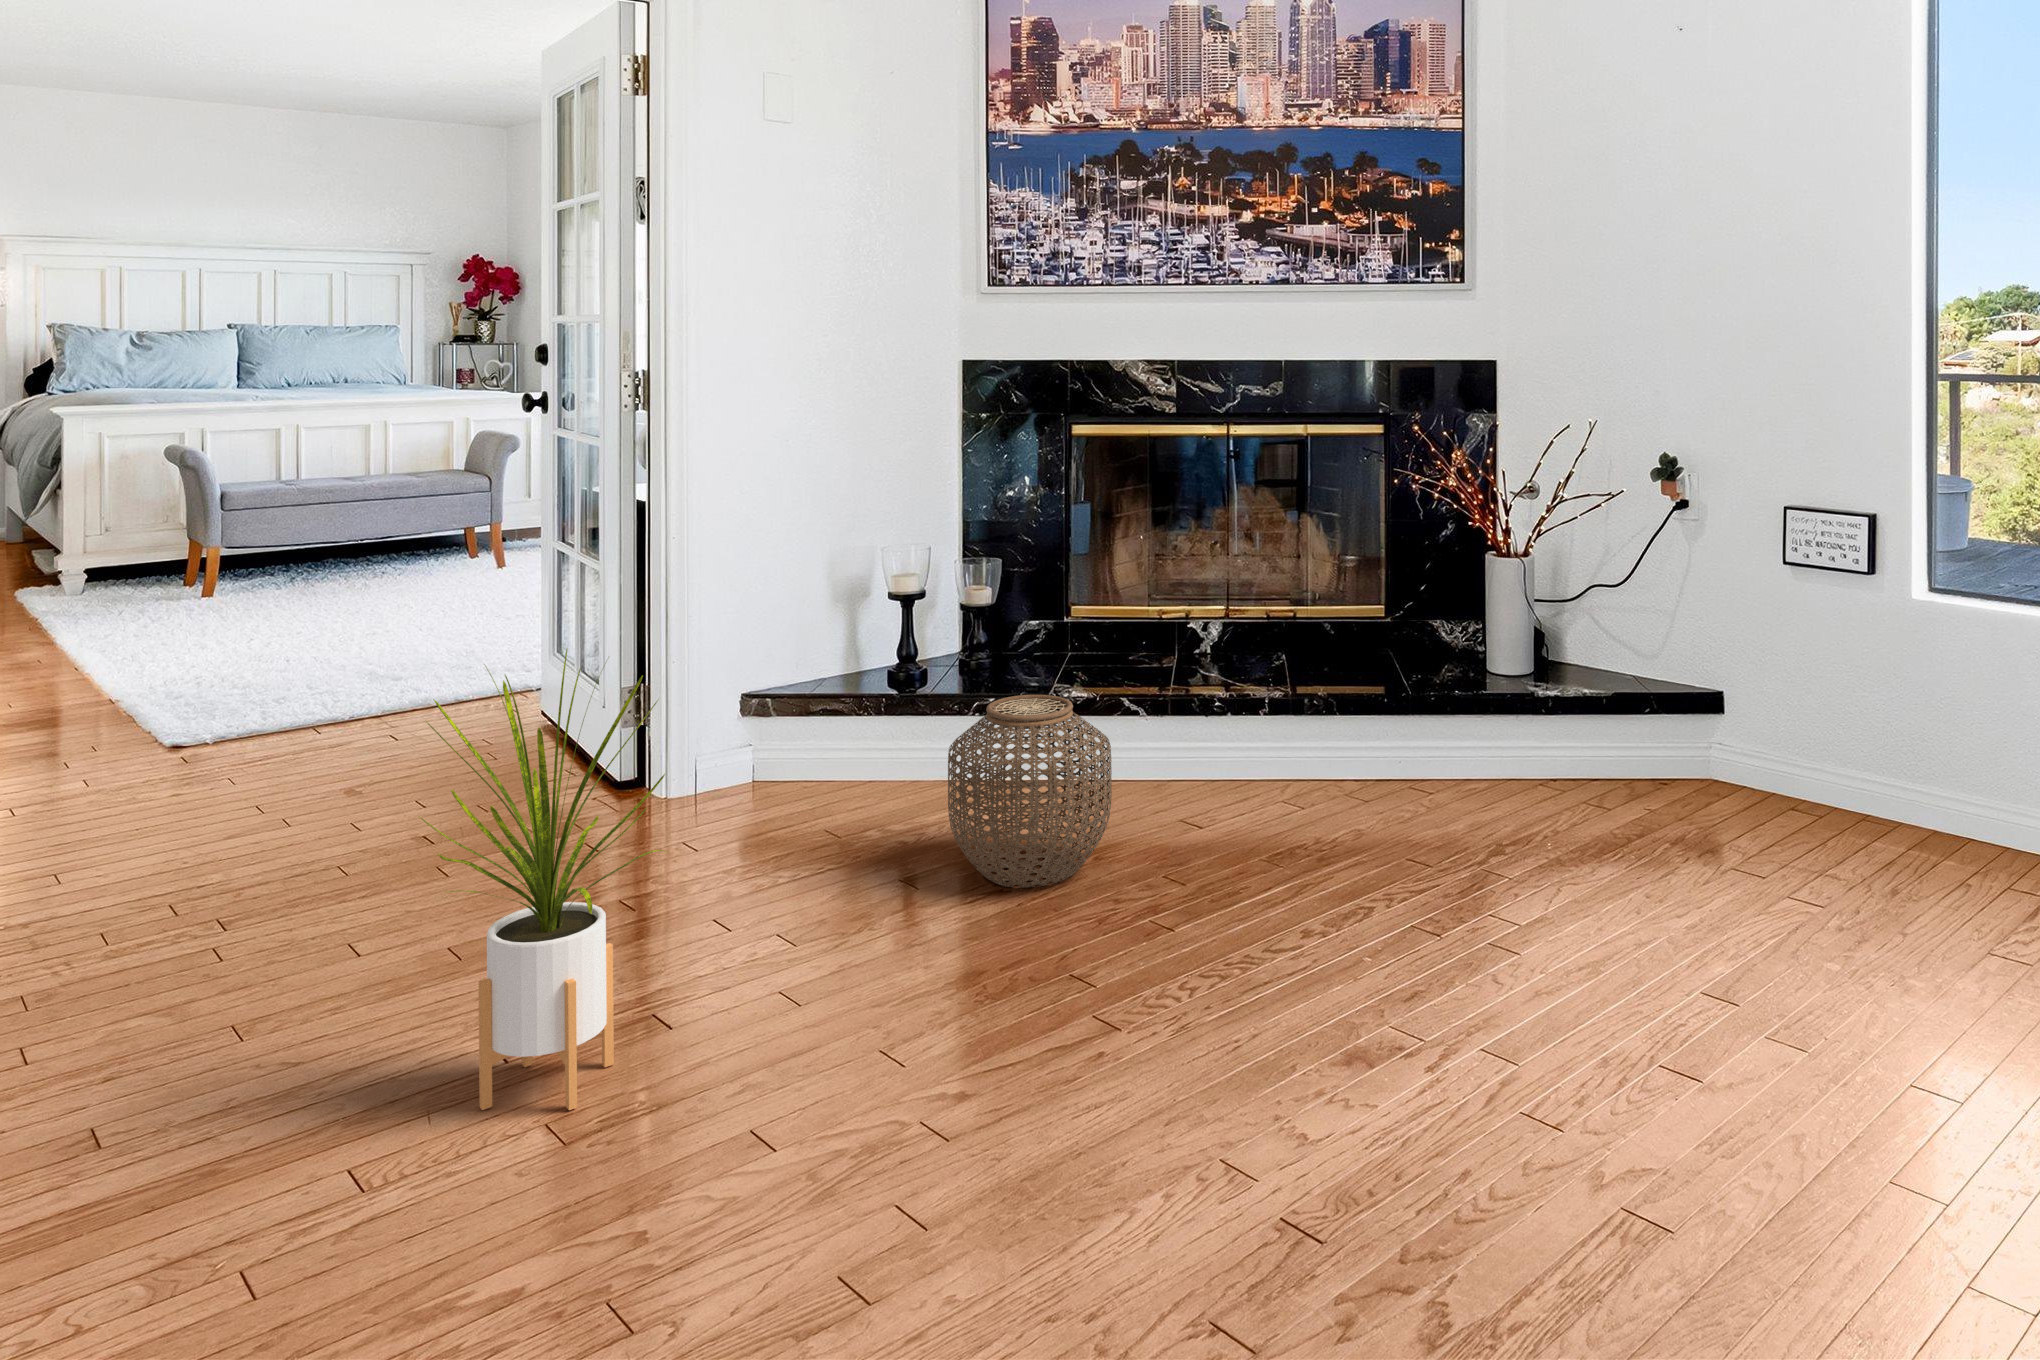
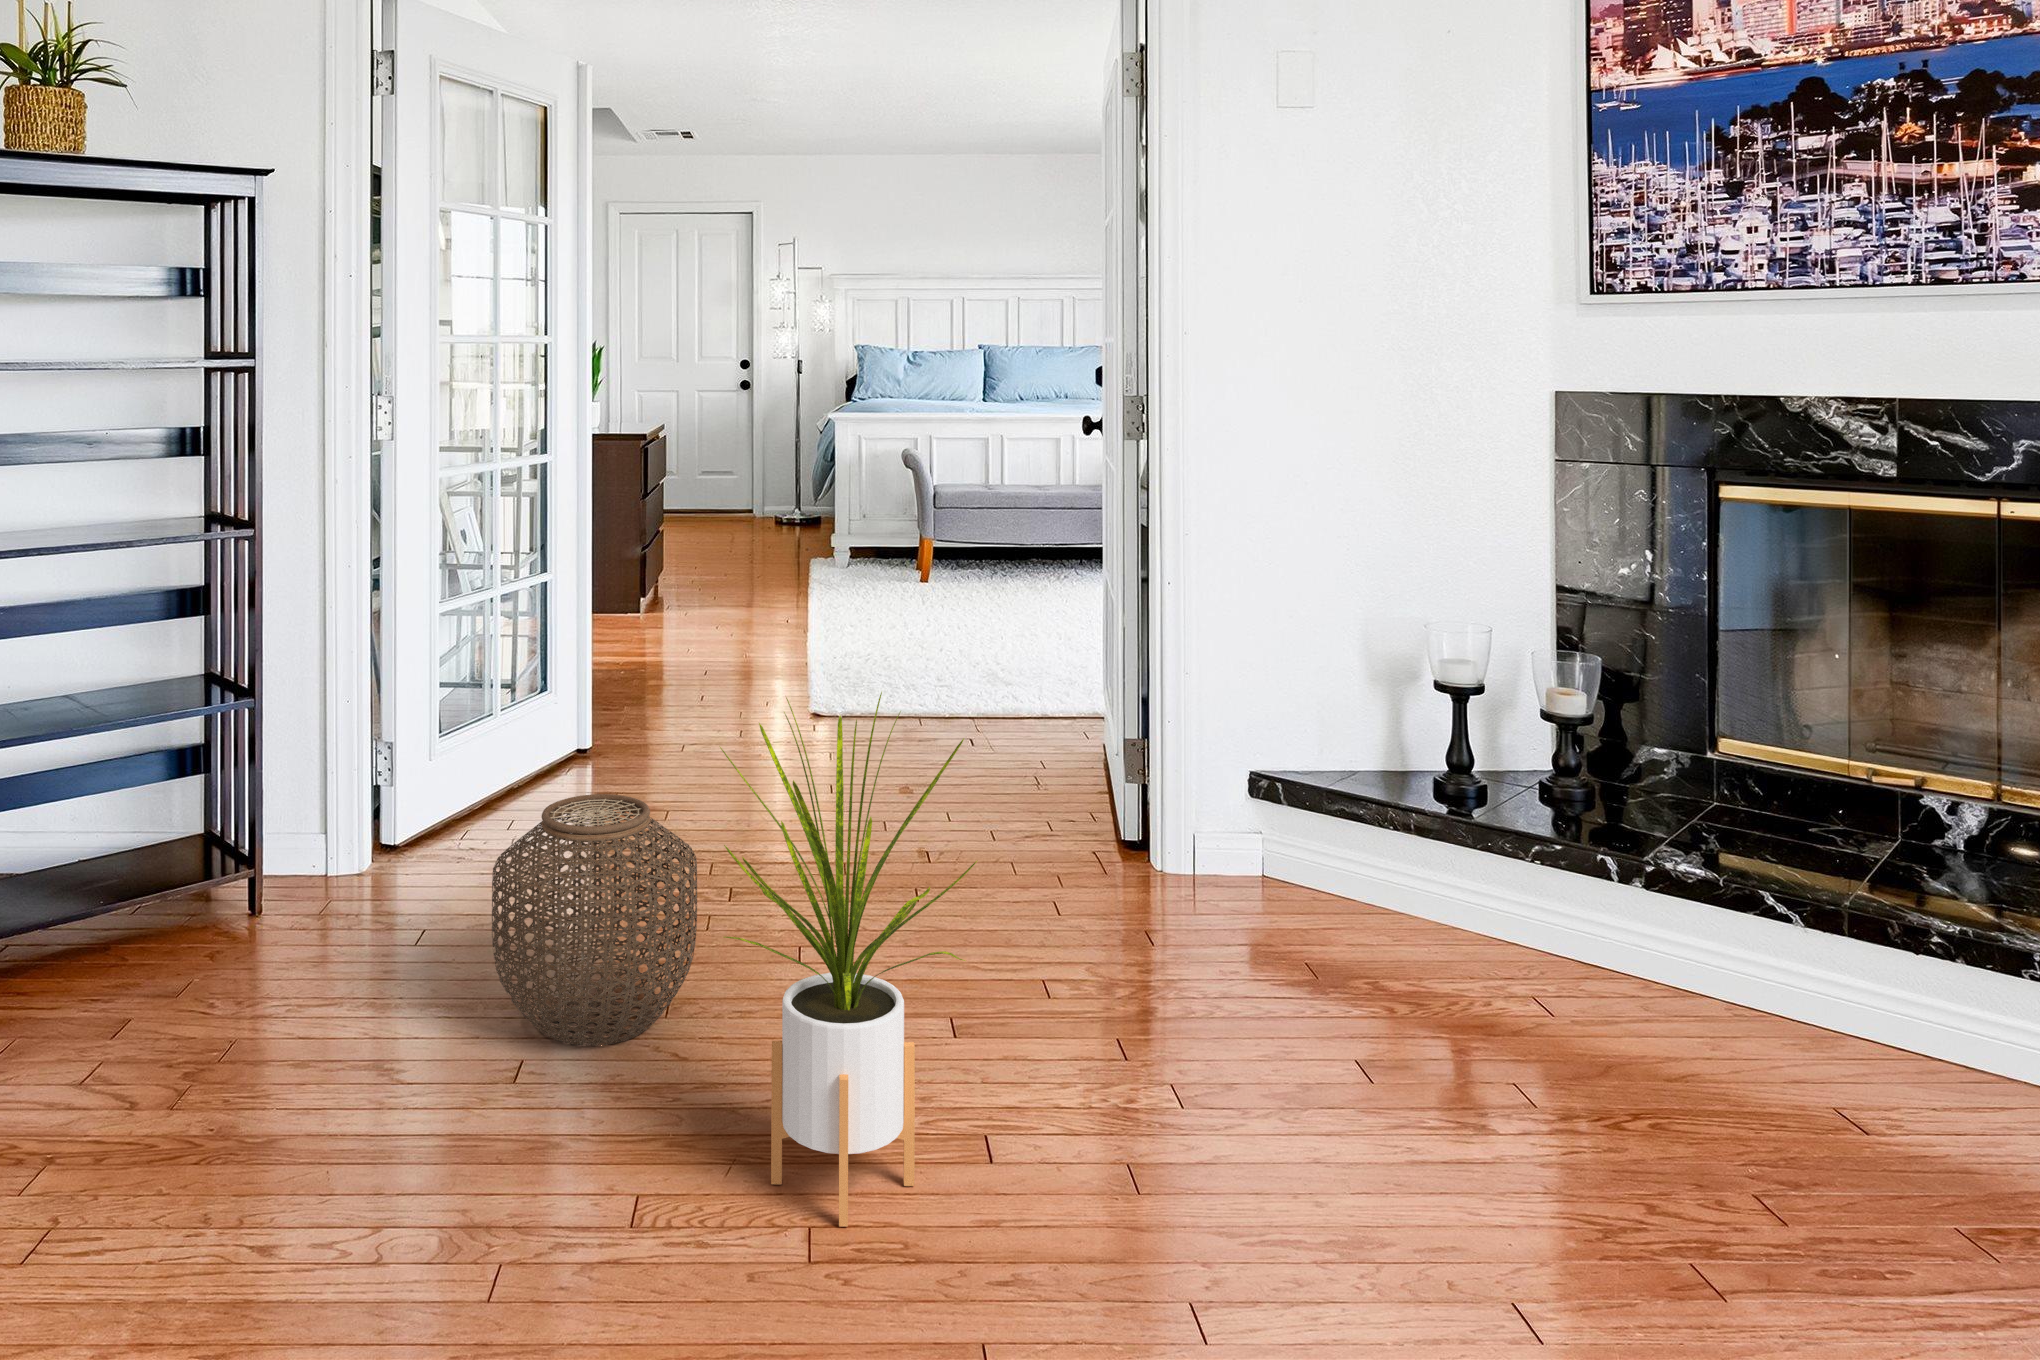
woven basket: present [948,695,1112,888] -> present [492,794,697,1046]

